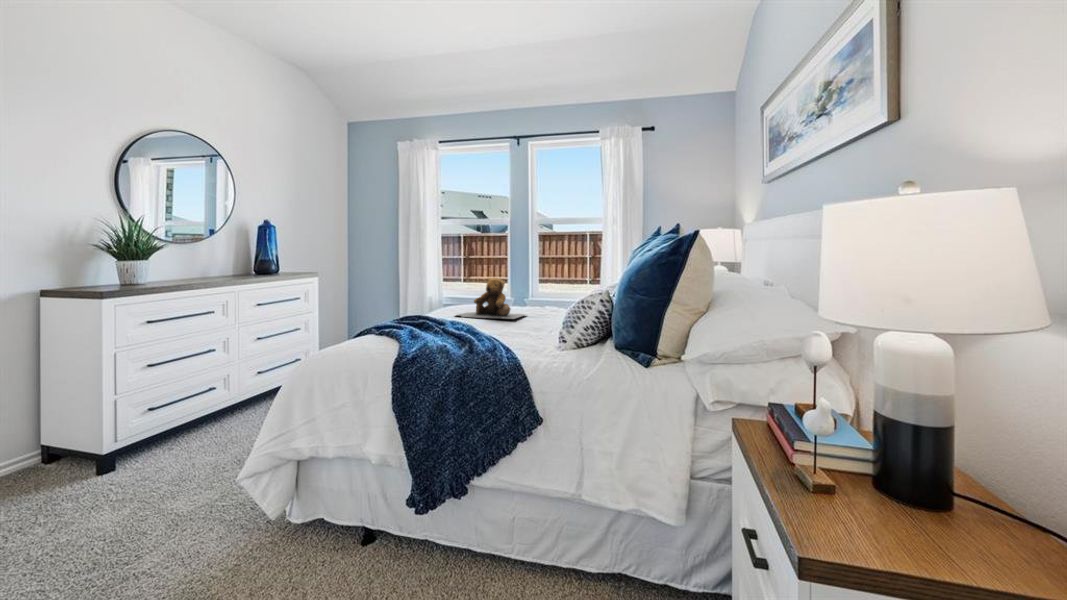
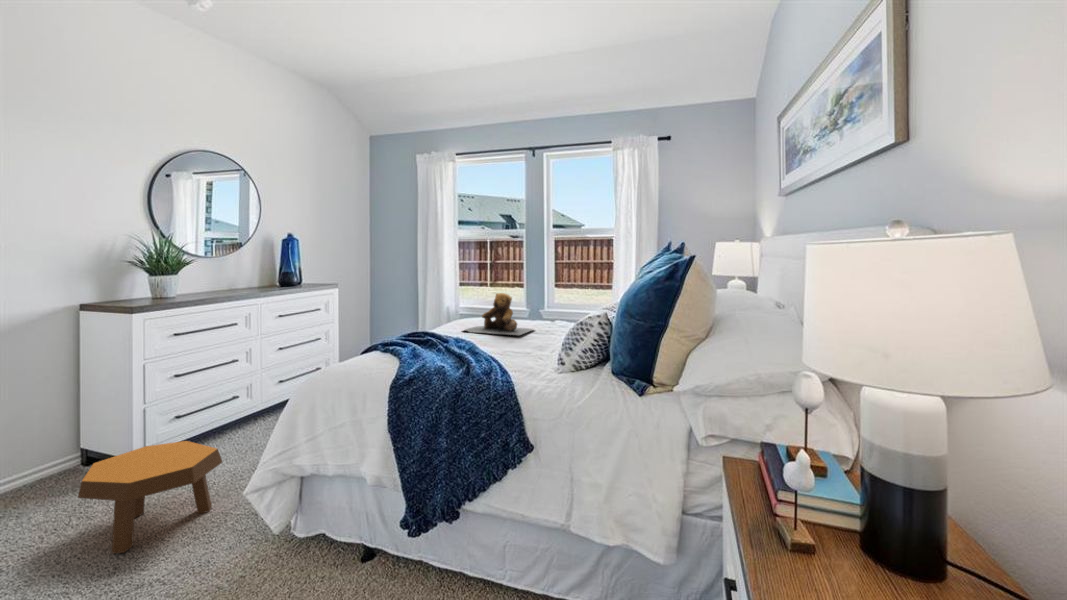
footstool: none [50,431,206,548] -> present [78,441,222,553]

